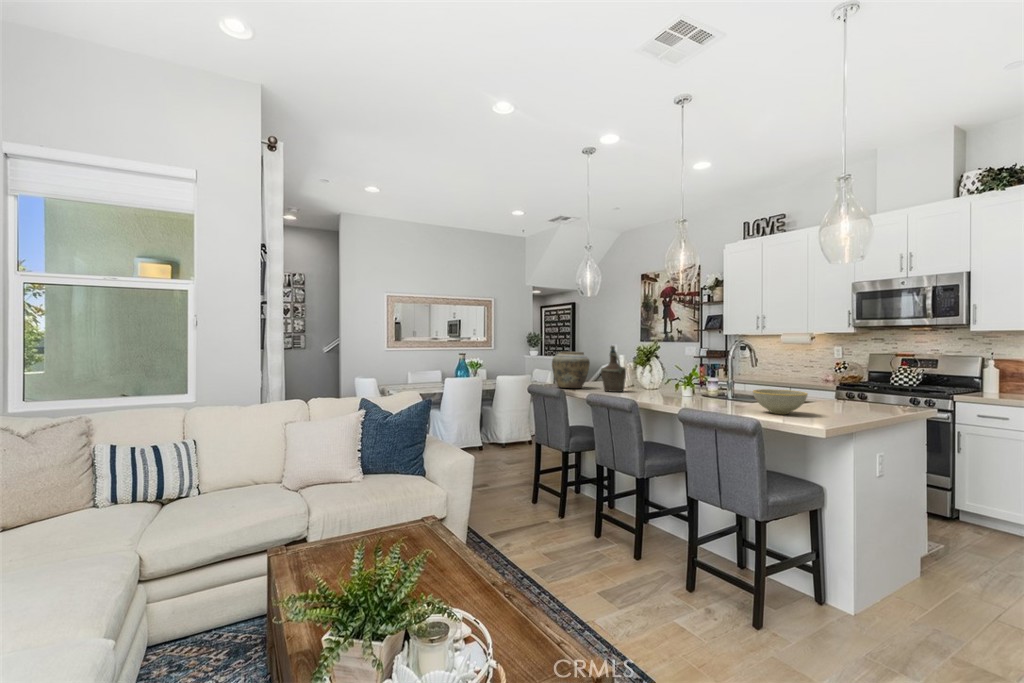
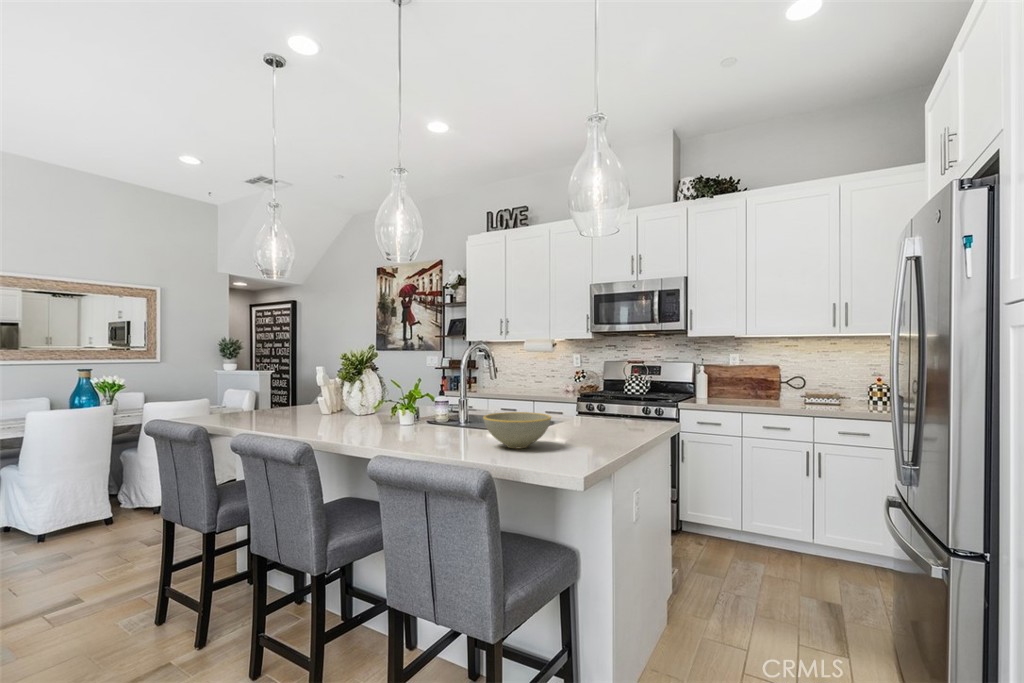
bottle: present [601,346,626,392] -> none [283,354,324,424]
vase: present [552,352,590,388] -> none [205,364,271,421]

